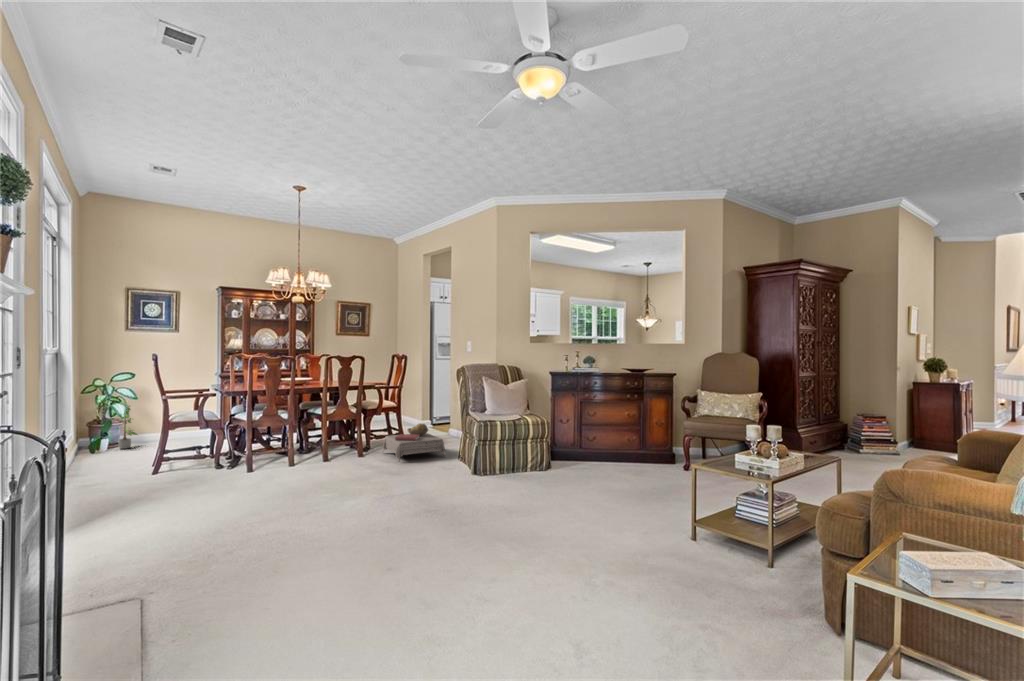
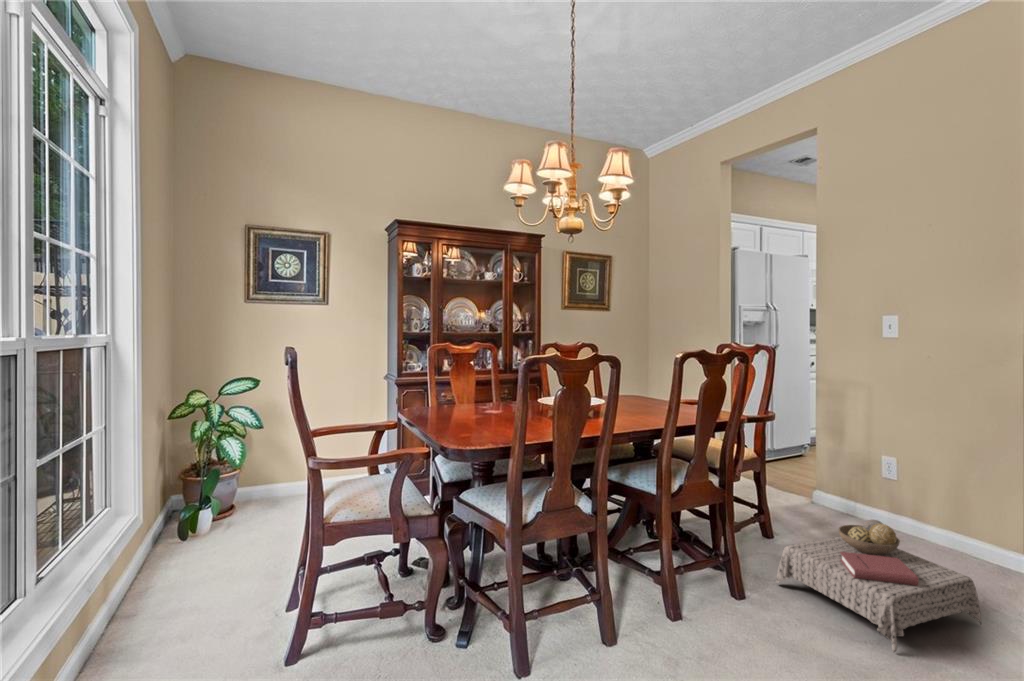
potted plant: present [119,407,137,449] -> none [226,434,268,518]

